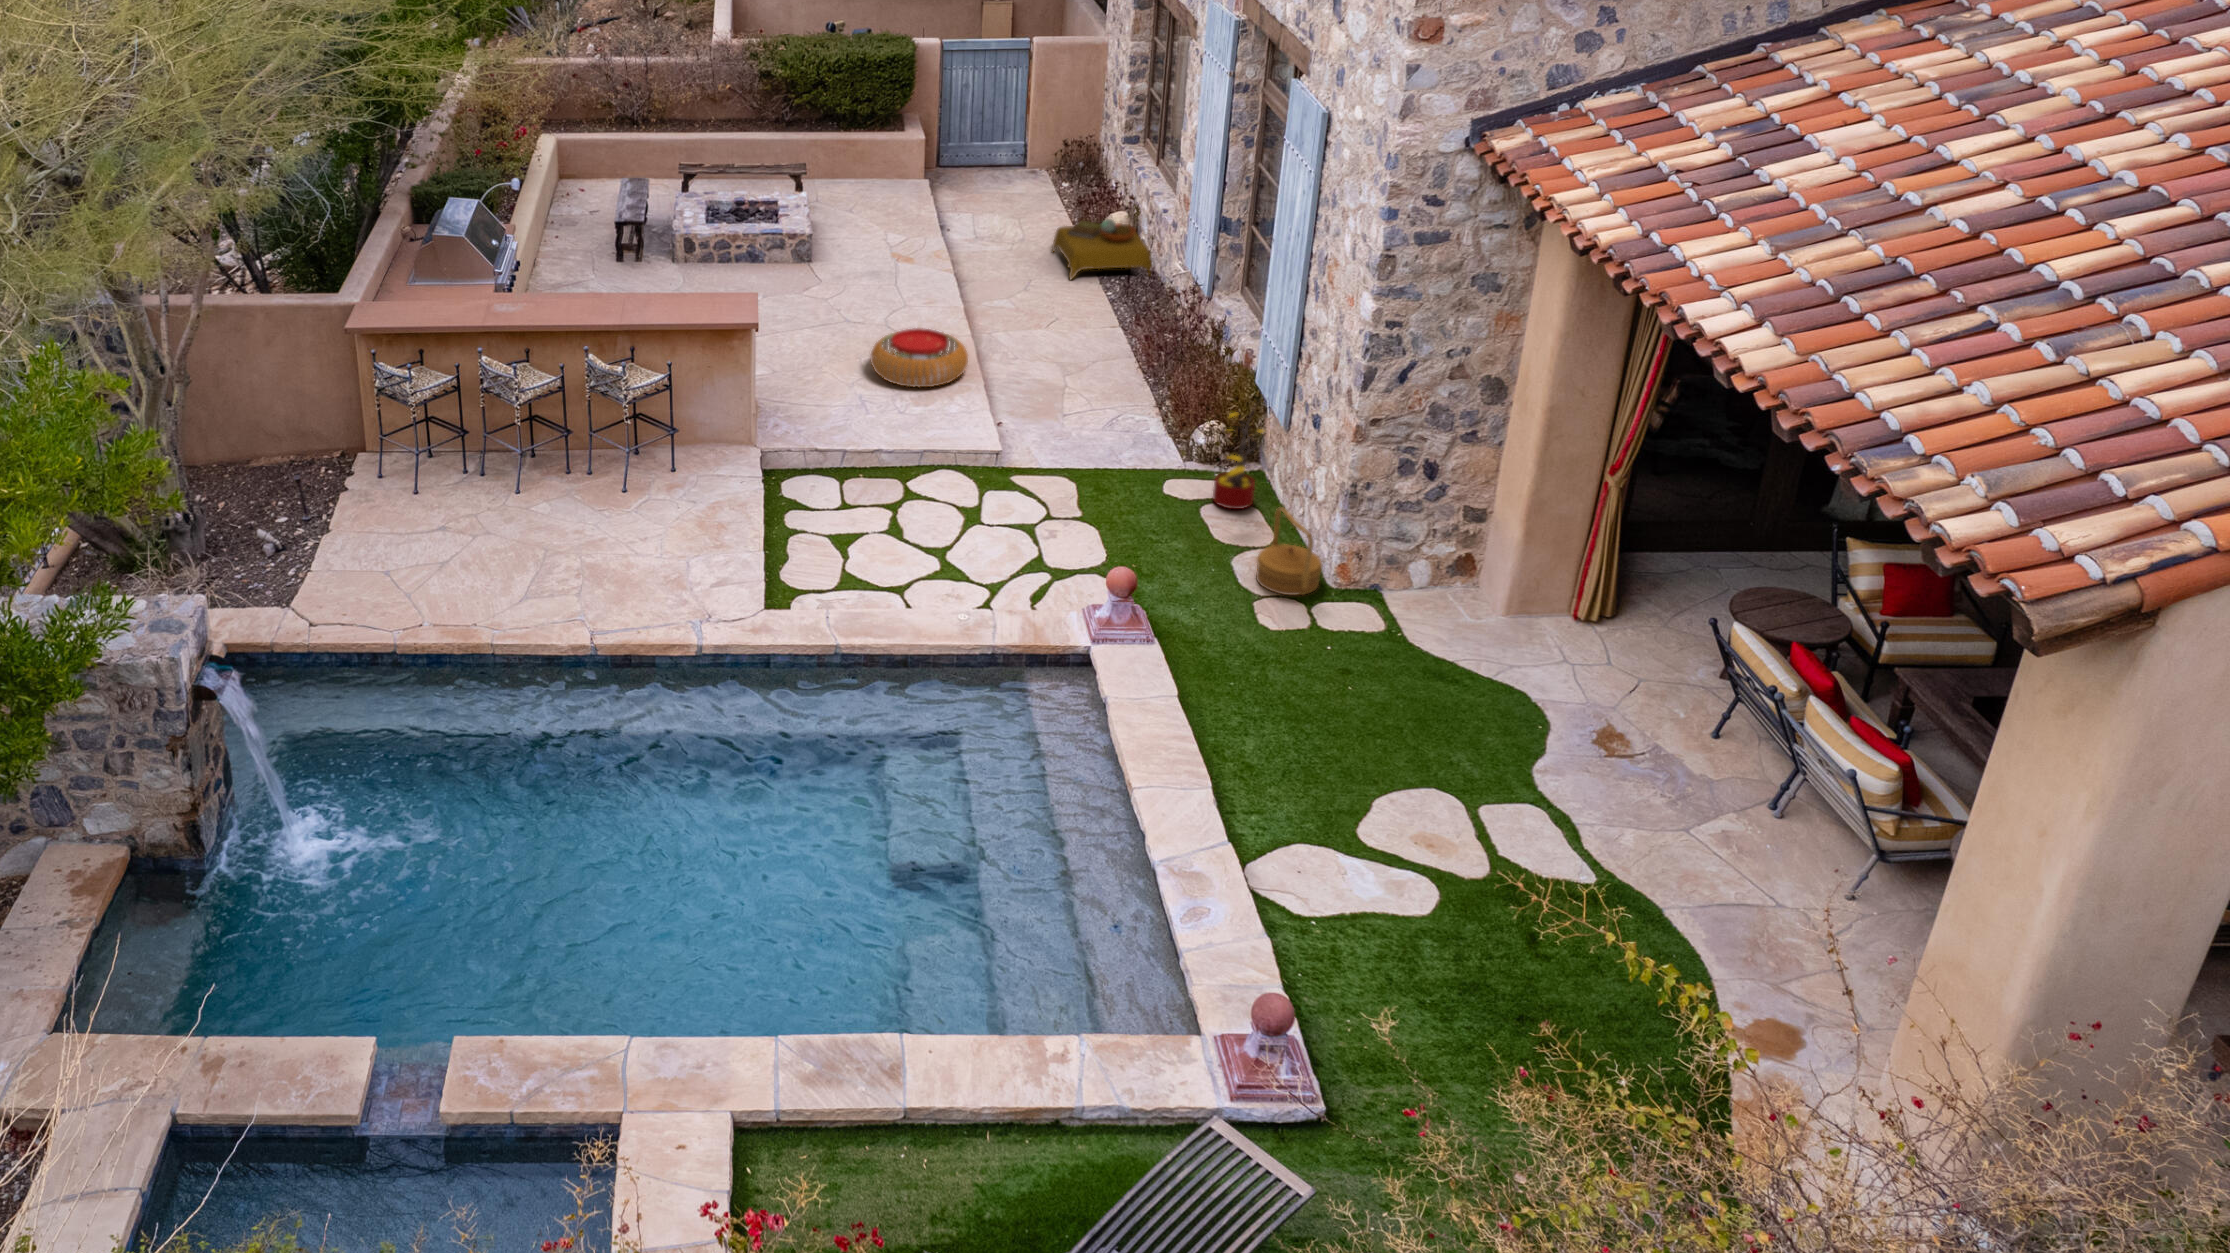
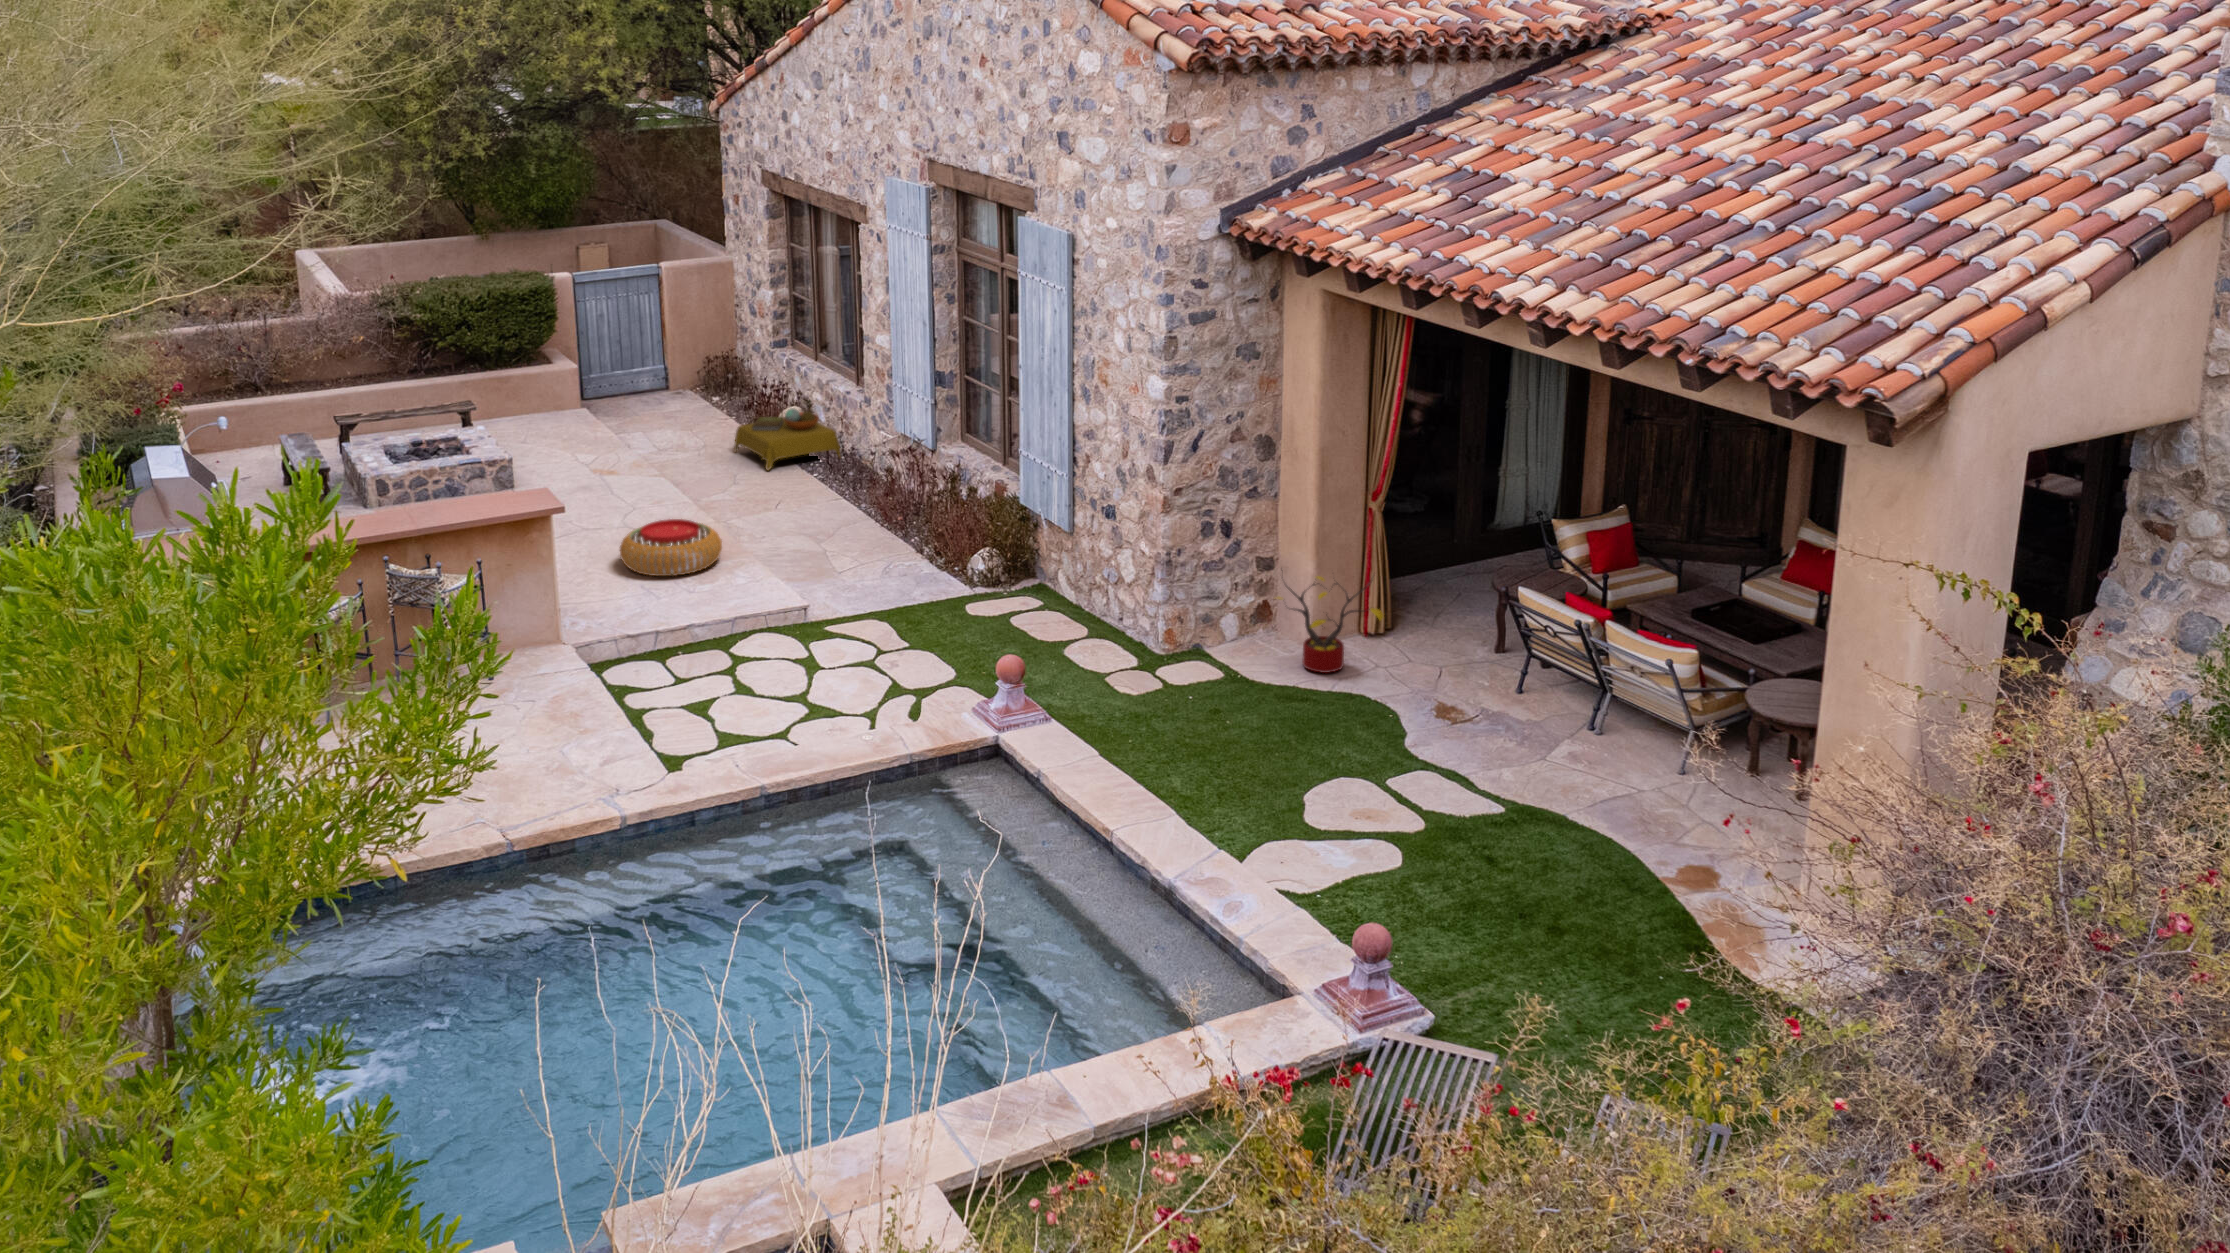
decorative plant: present [1213,413,1263,509] -> present [1277,576,1384,673]
woven basket: present [1256,507,1323,596] -> none [1094,590,1154,669]

